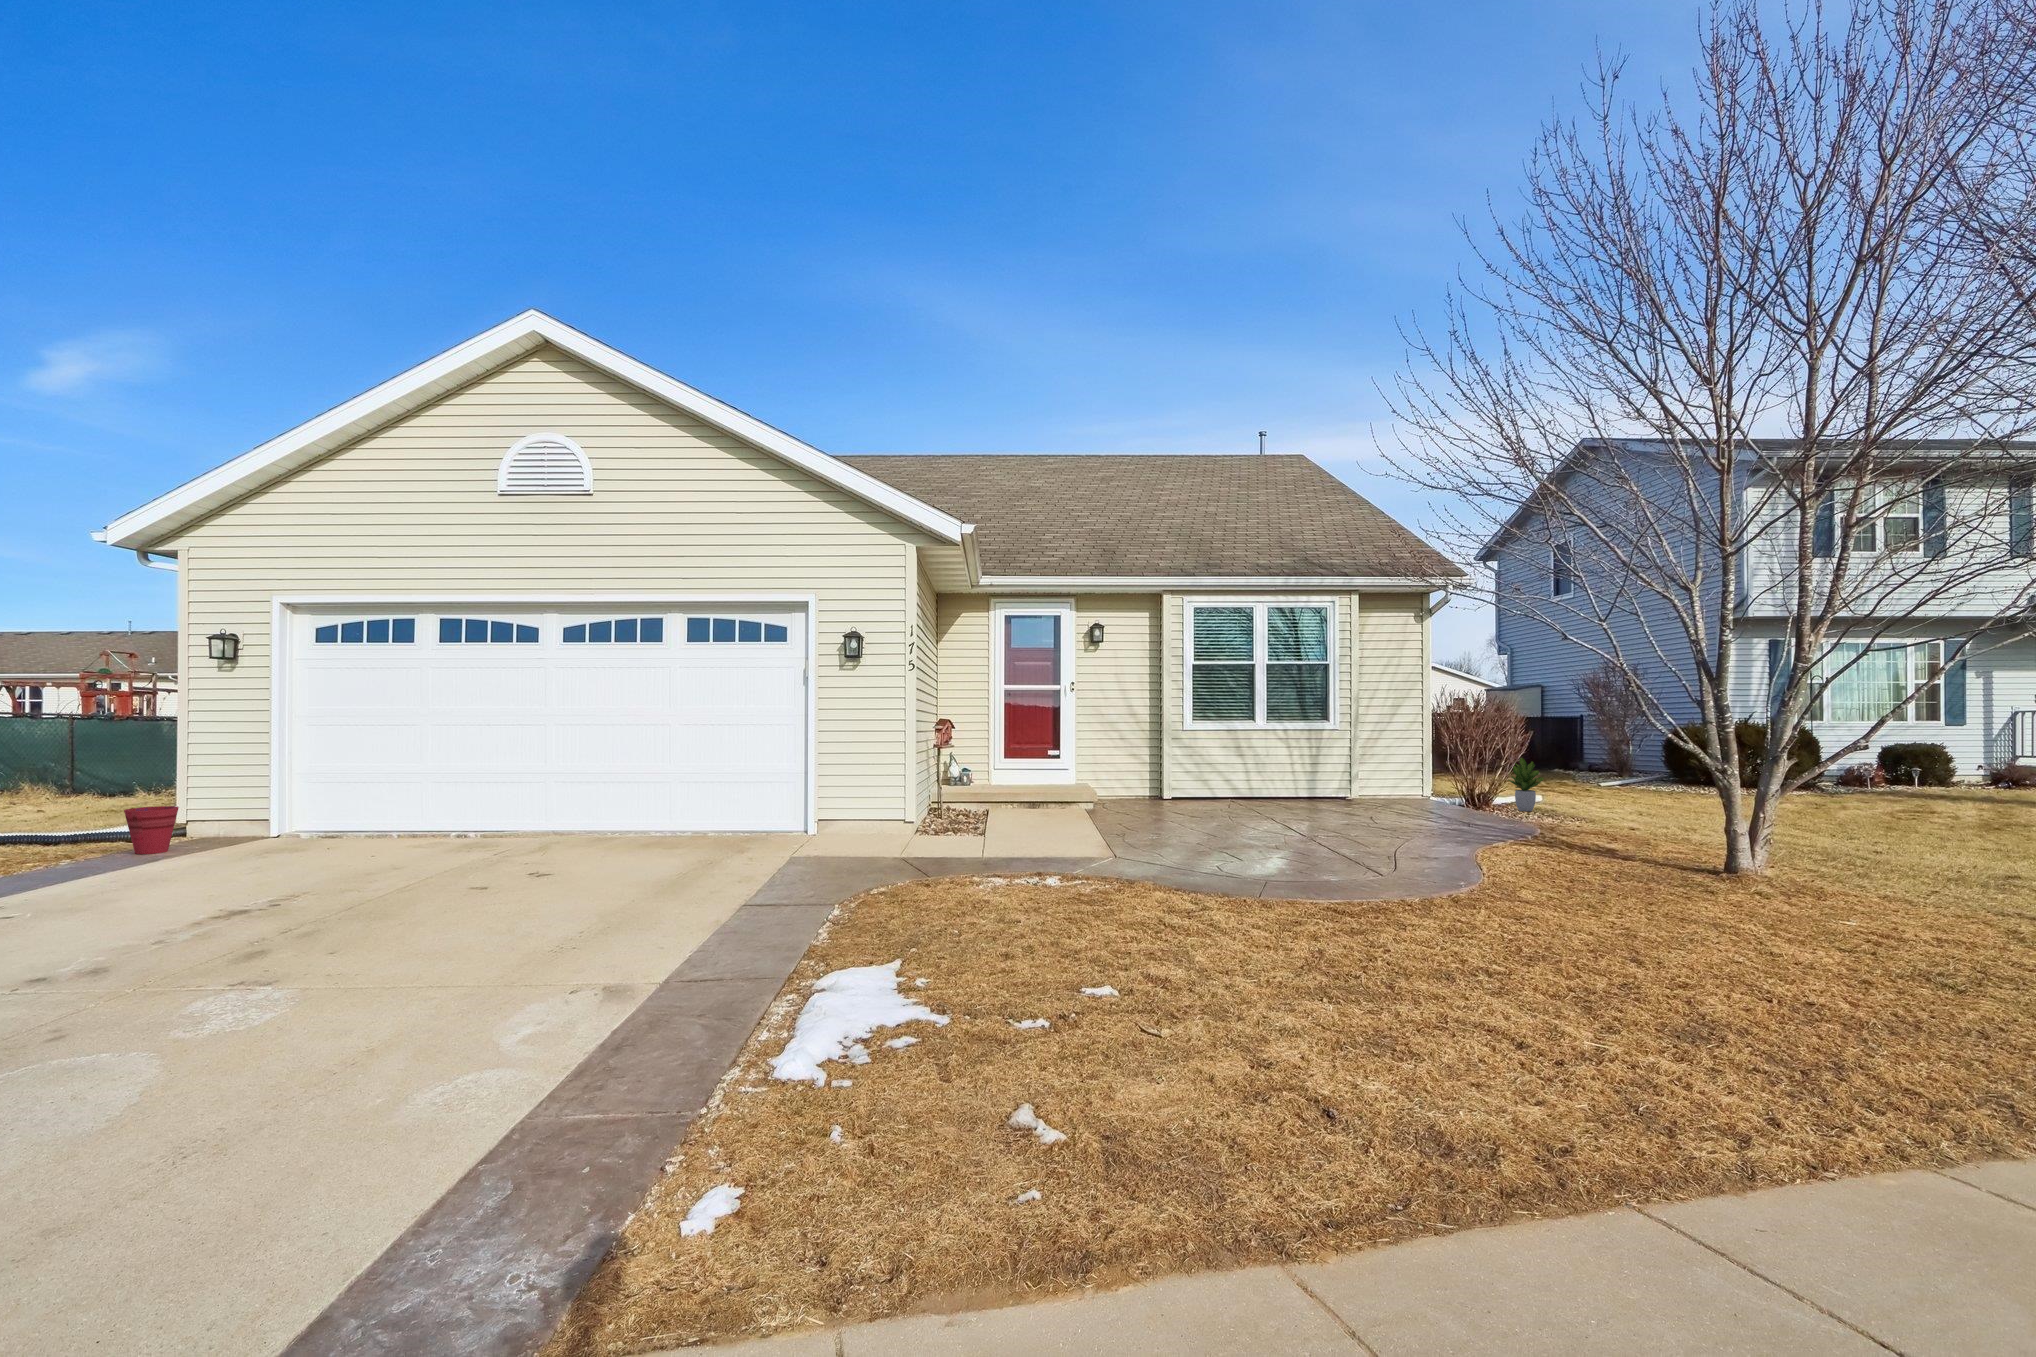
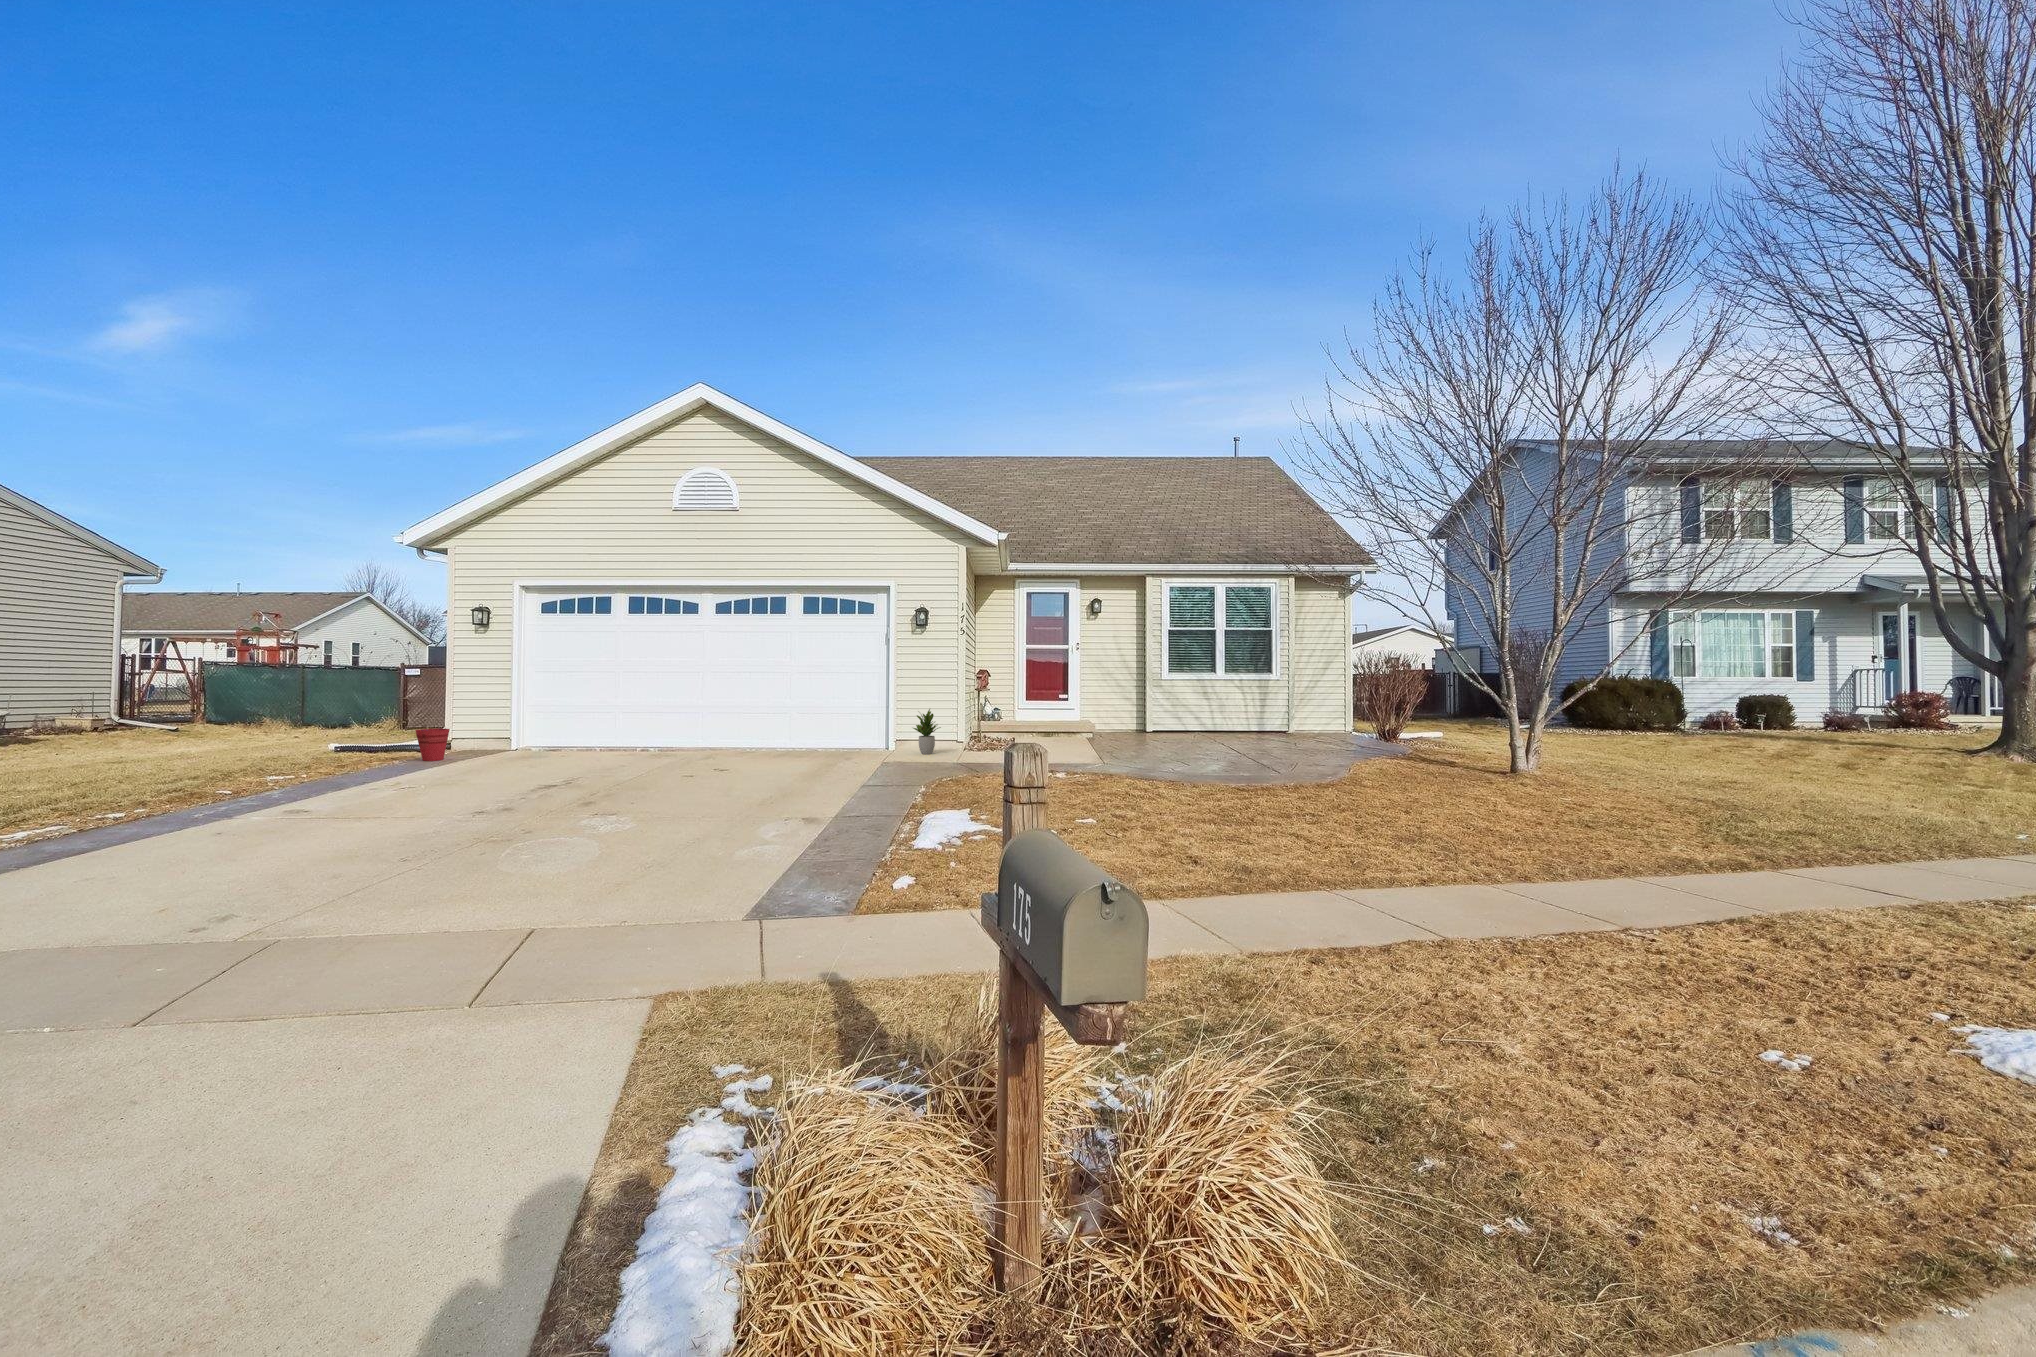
potted plant: present [1508,758,1544,811] -> present [913,709,941,754]

